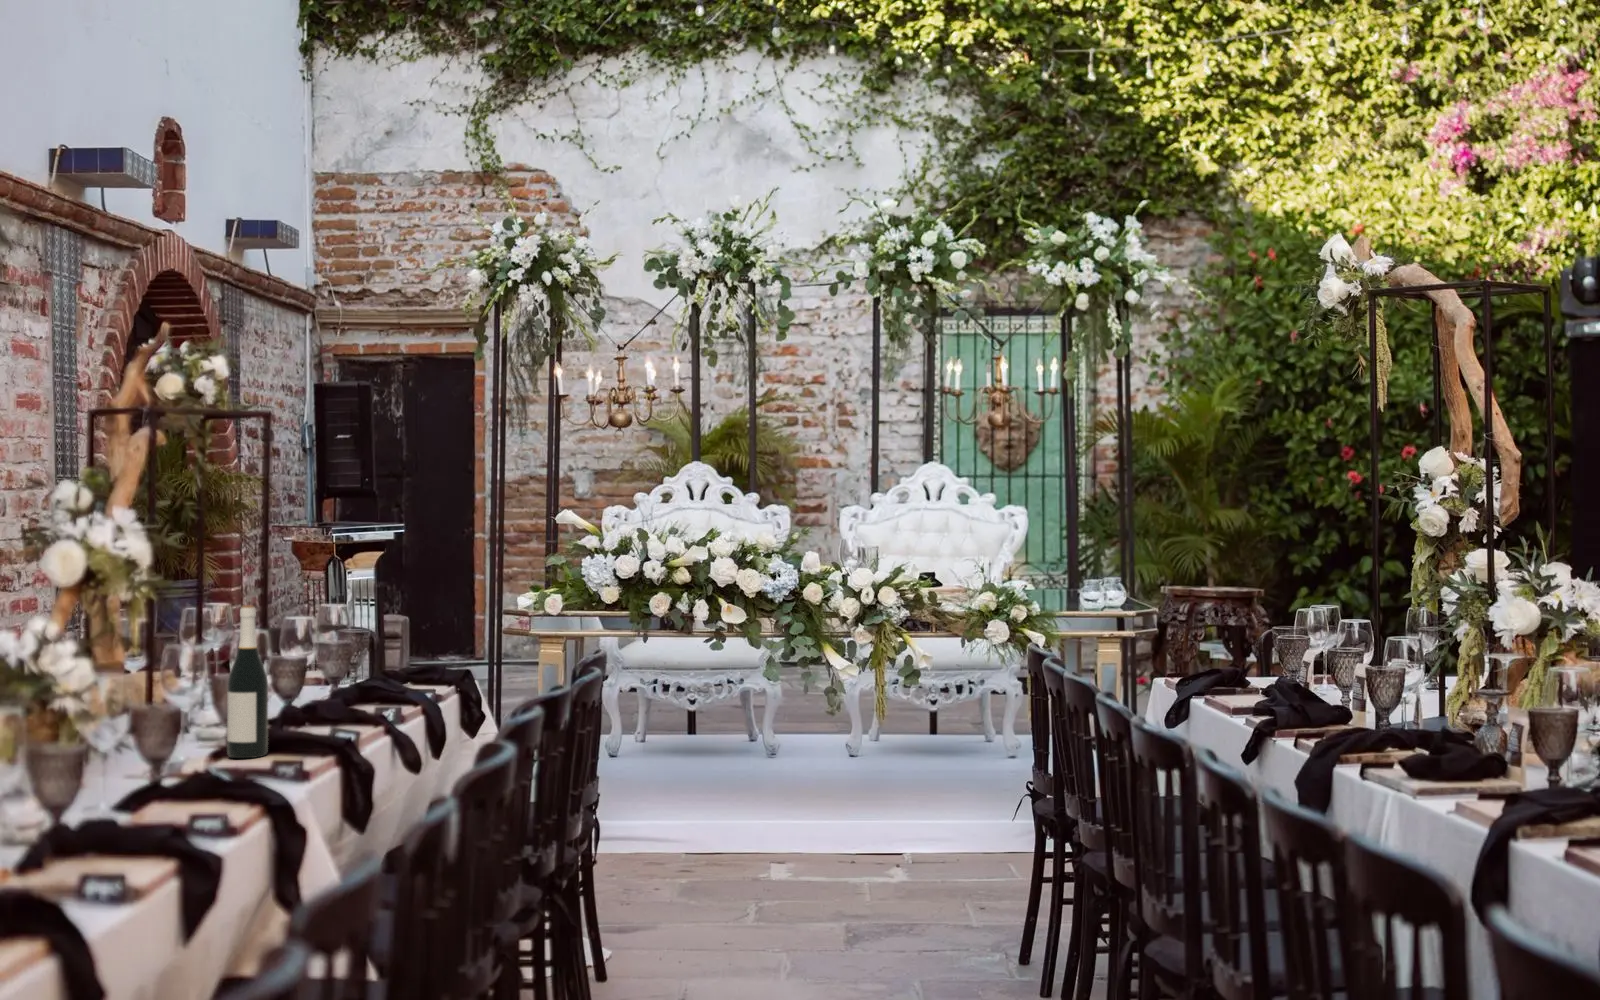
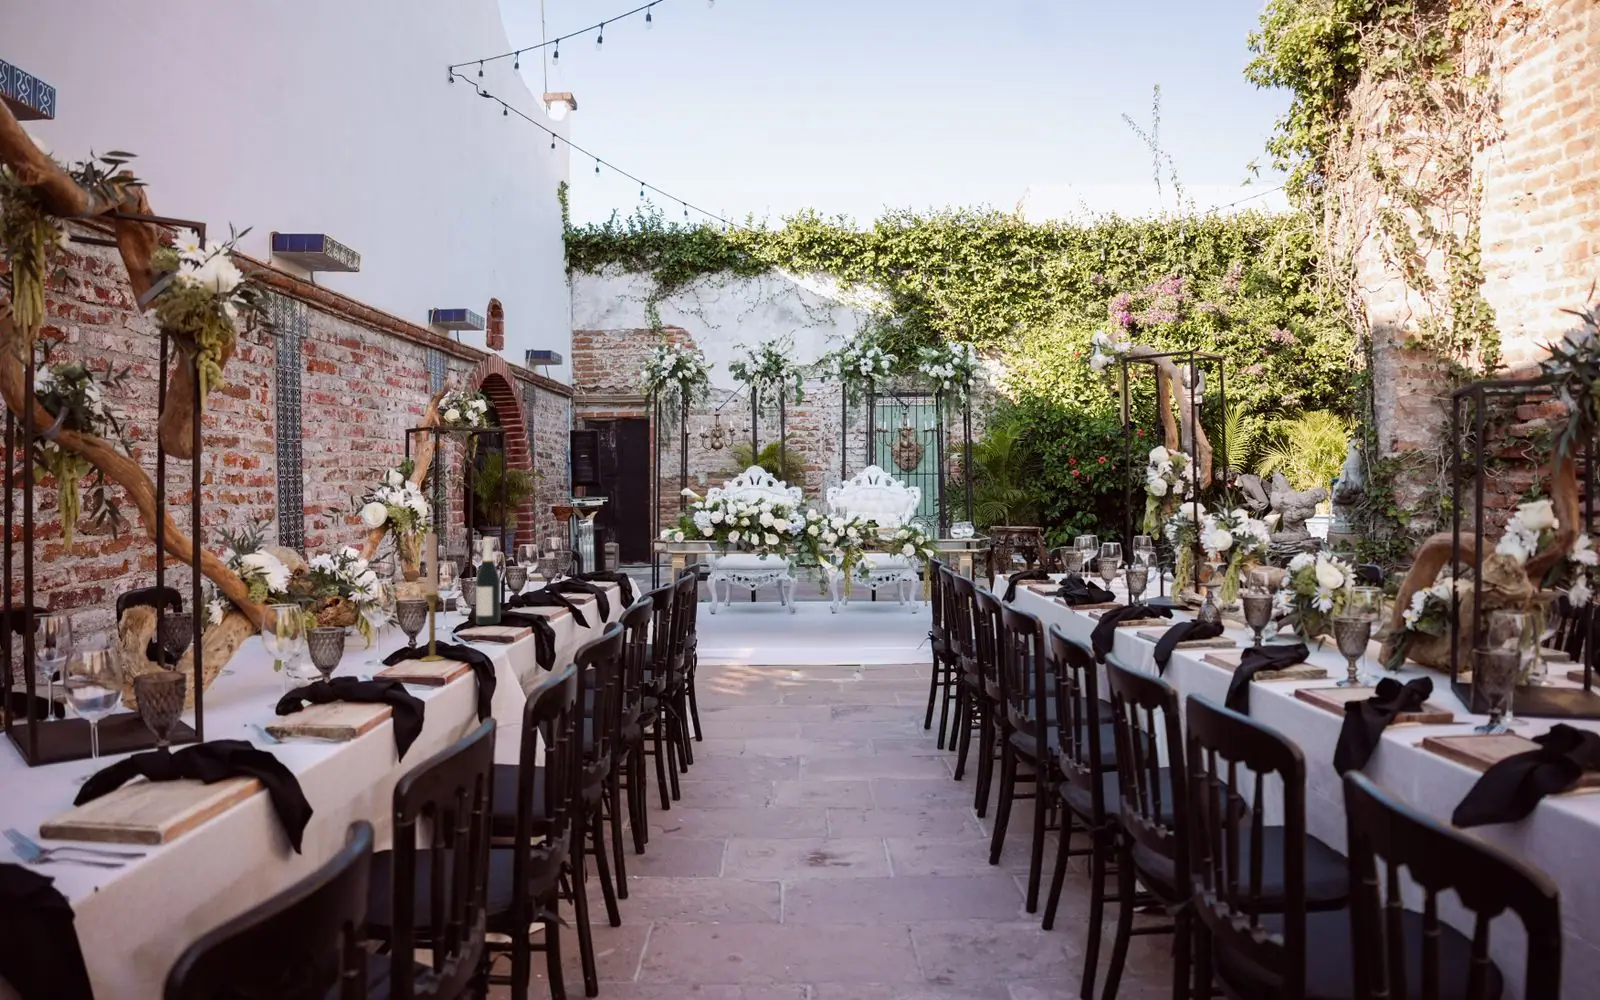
candlestick: none [168,598,205,810] -> present [422,533,444,661]

